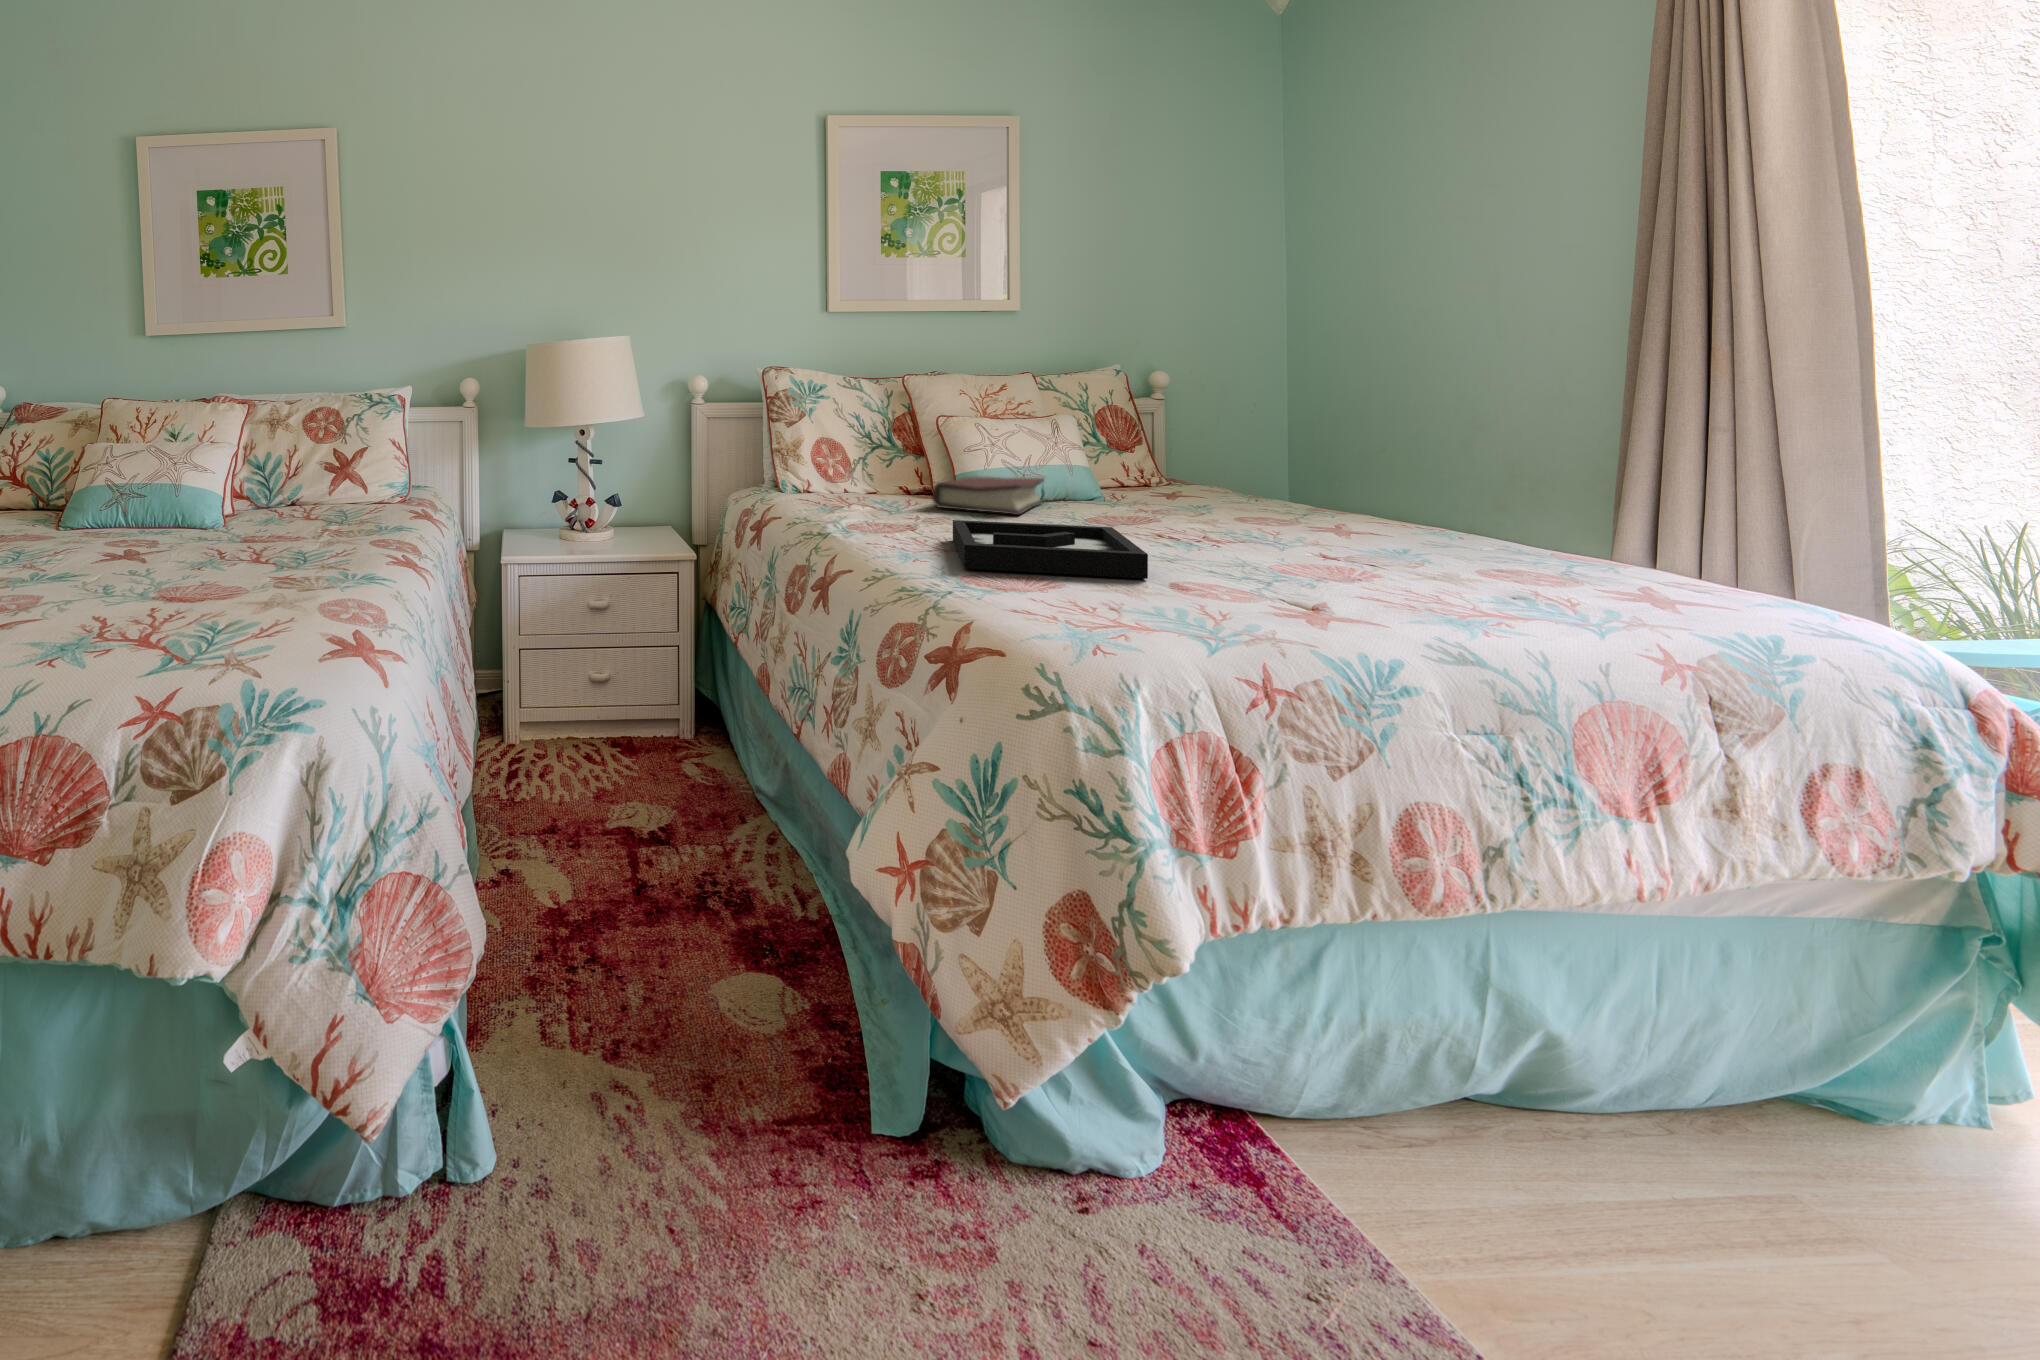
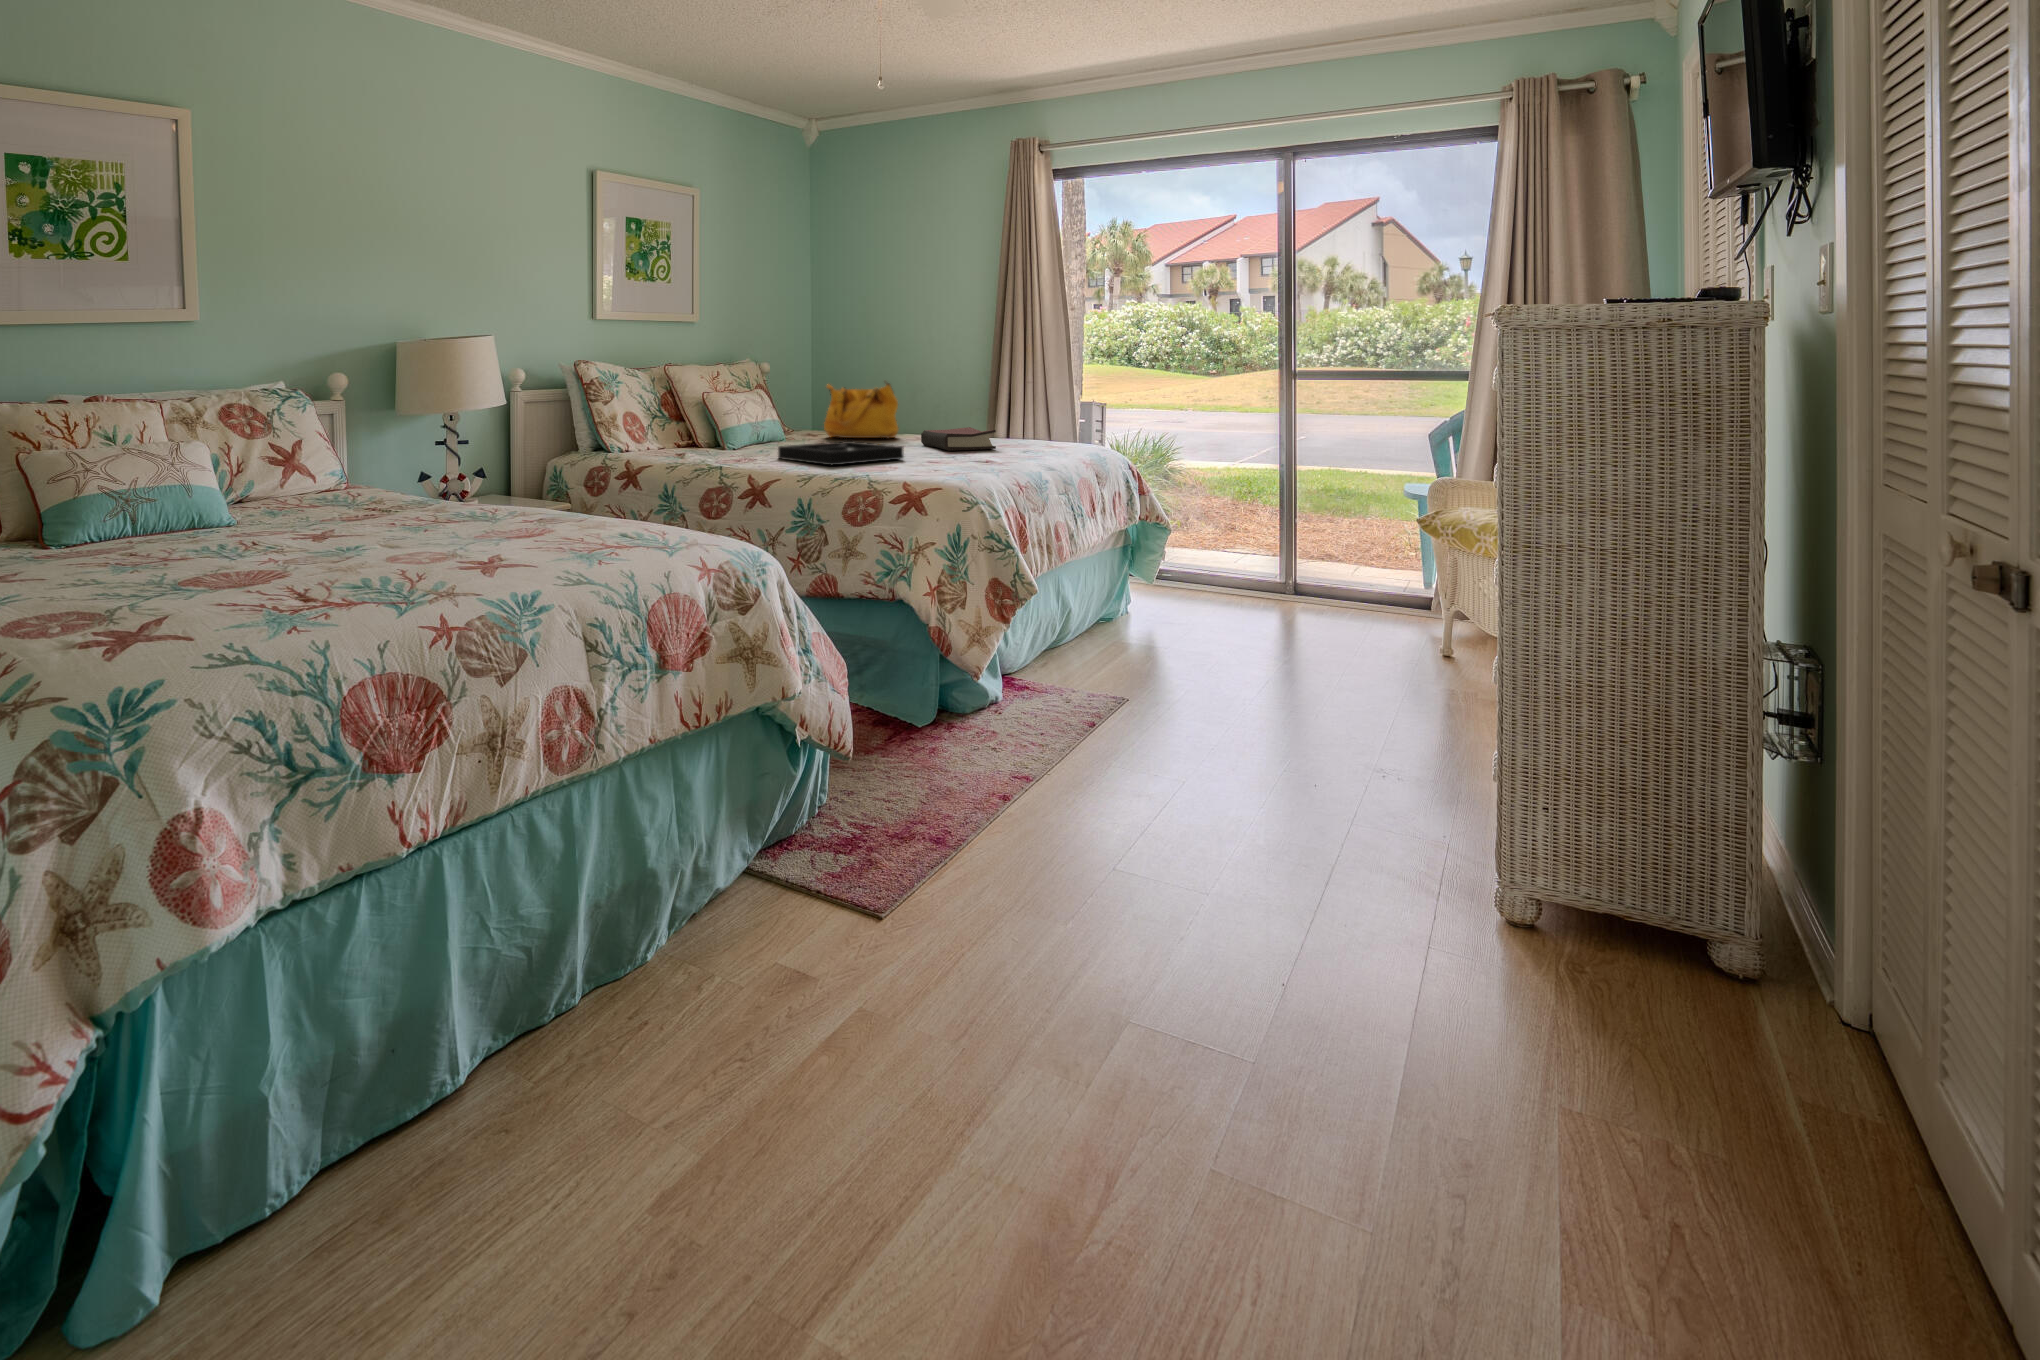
handbag: none [1180,420,1327,529] -> present [824,383,898,438]
hardback book: present [933,475,1044,515] -> present [921,427,996,451]

